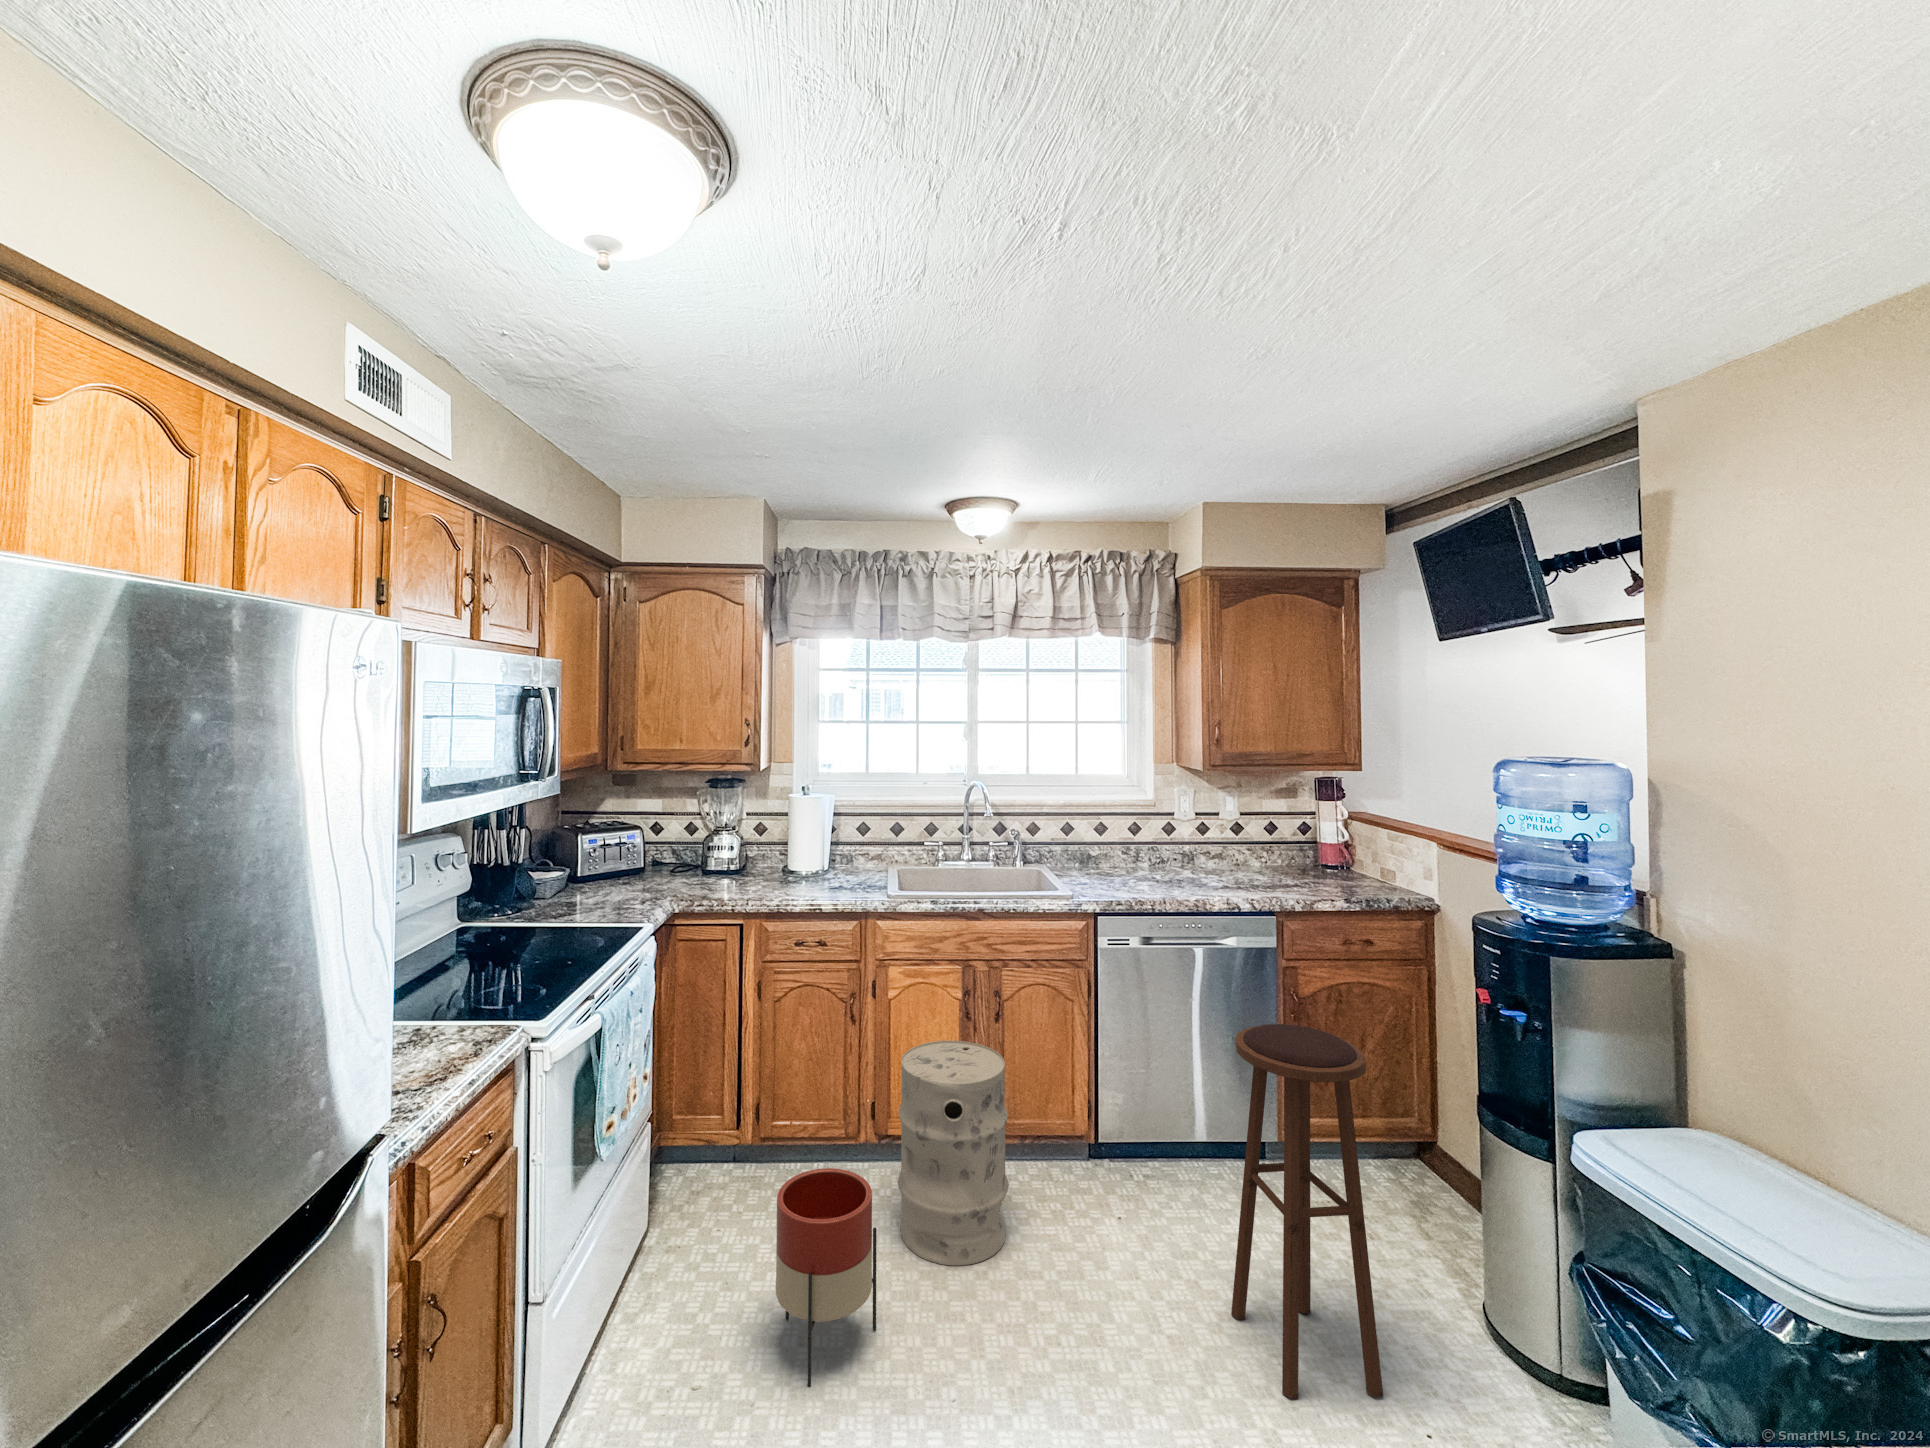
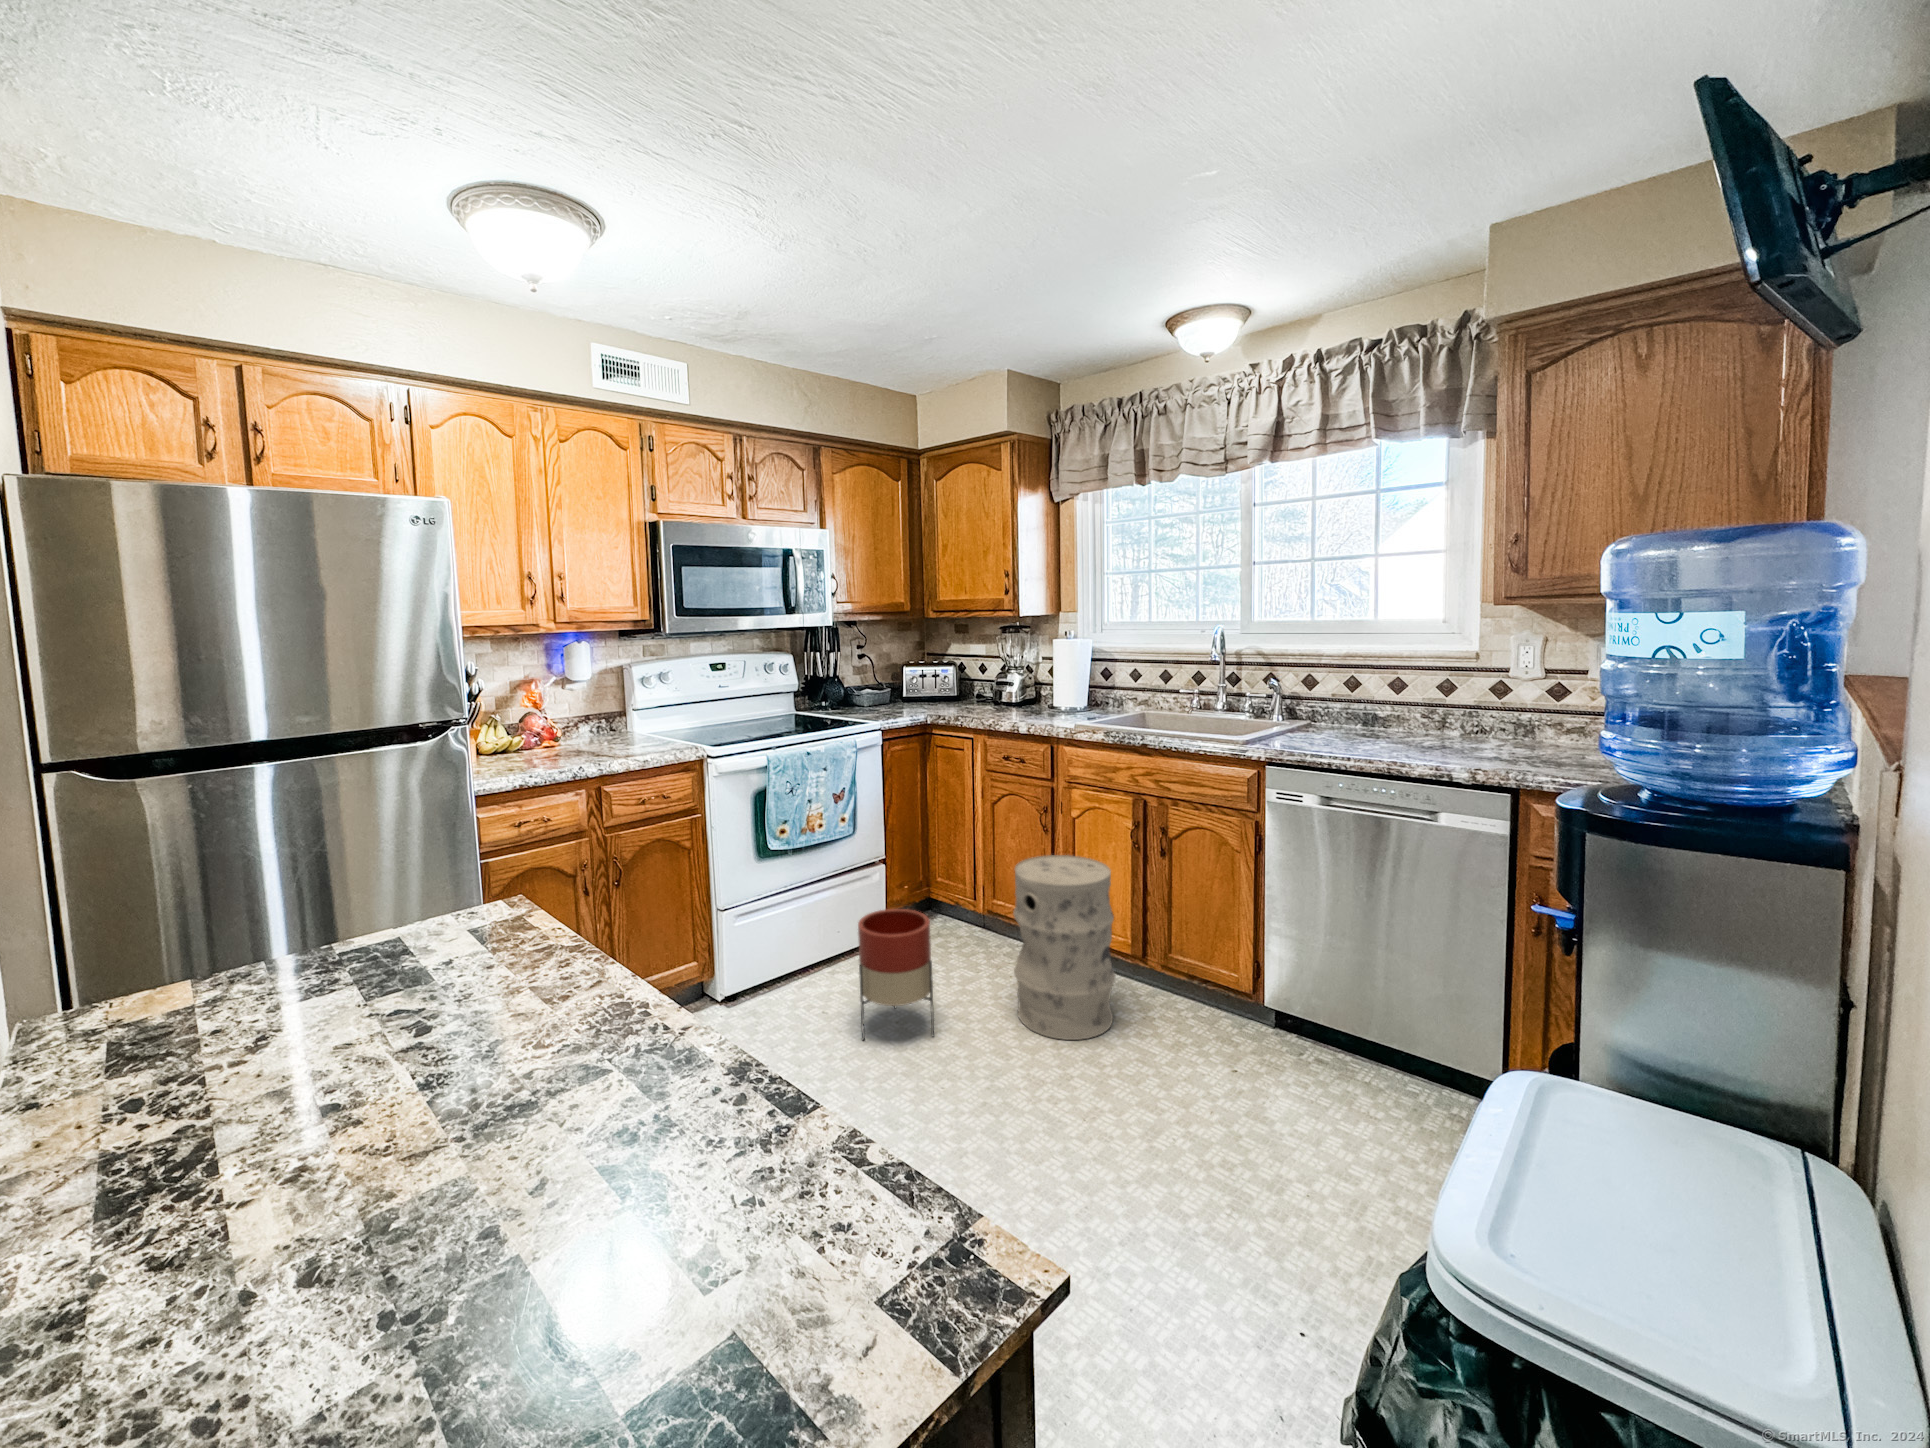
stool: present [1231,1024,1383,1399] -> none [1173,873,1324,1298]

